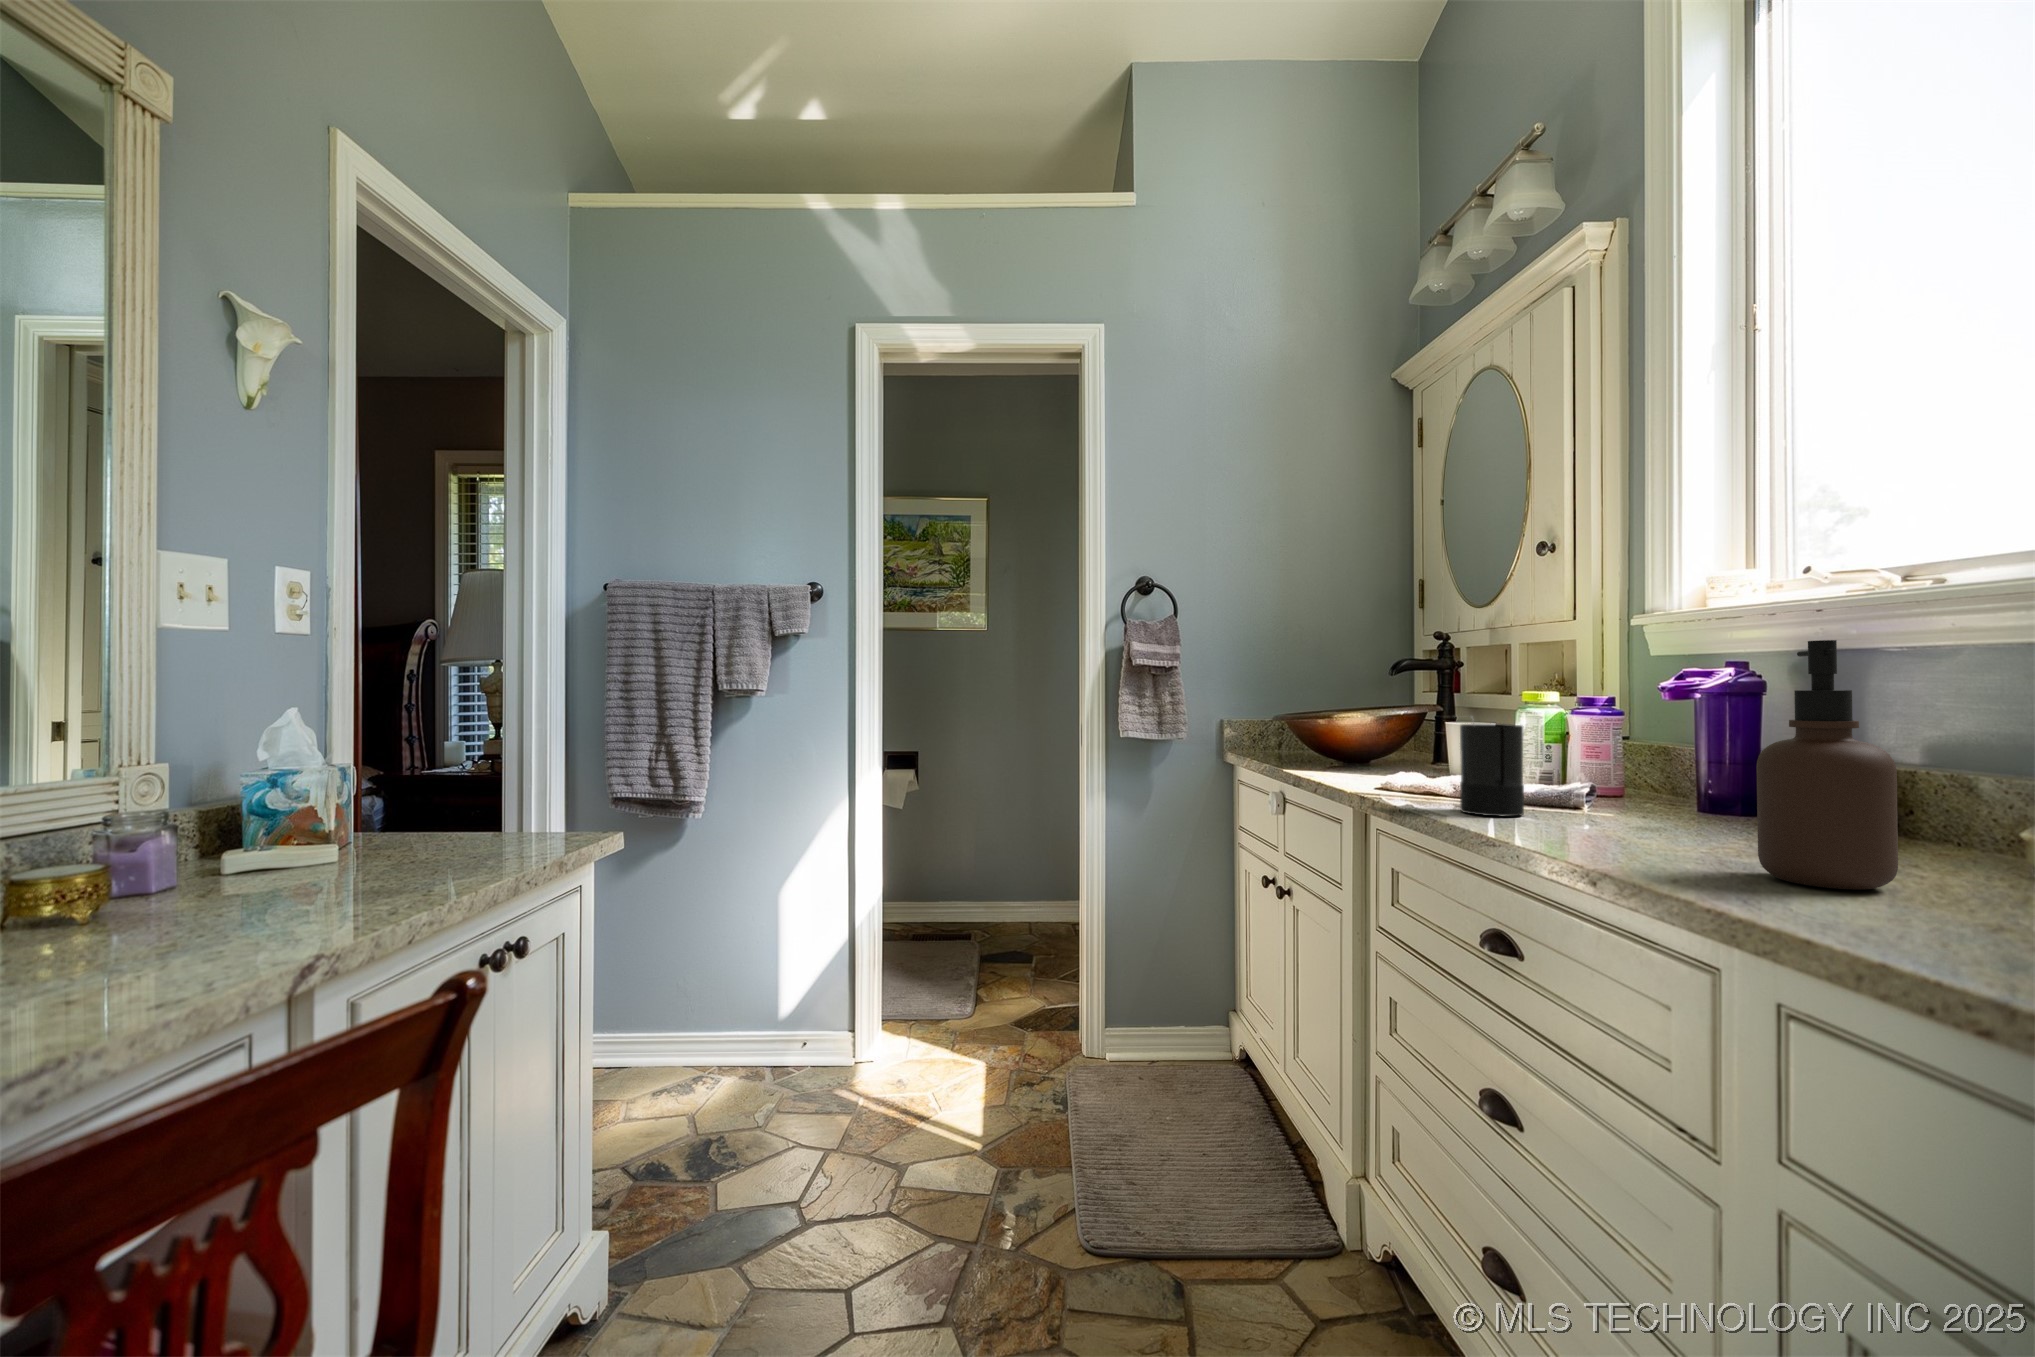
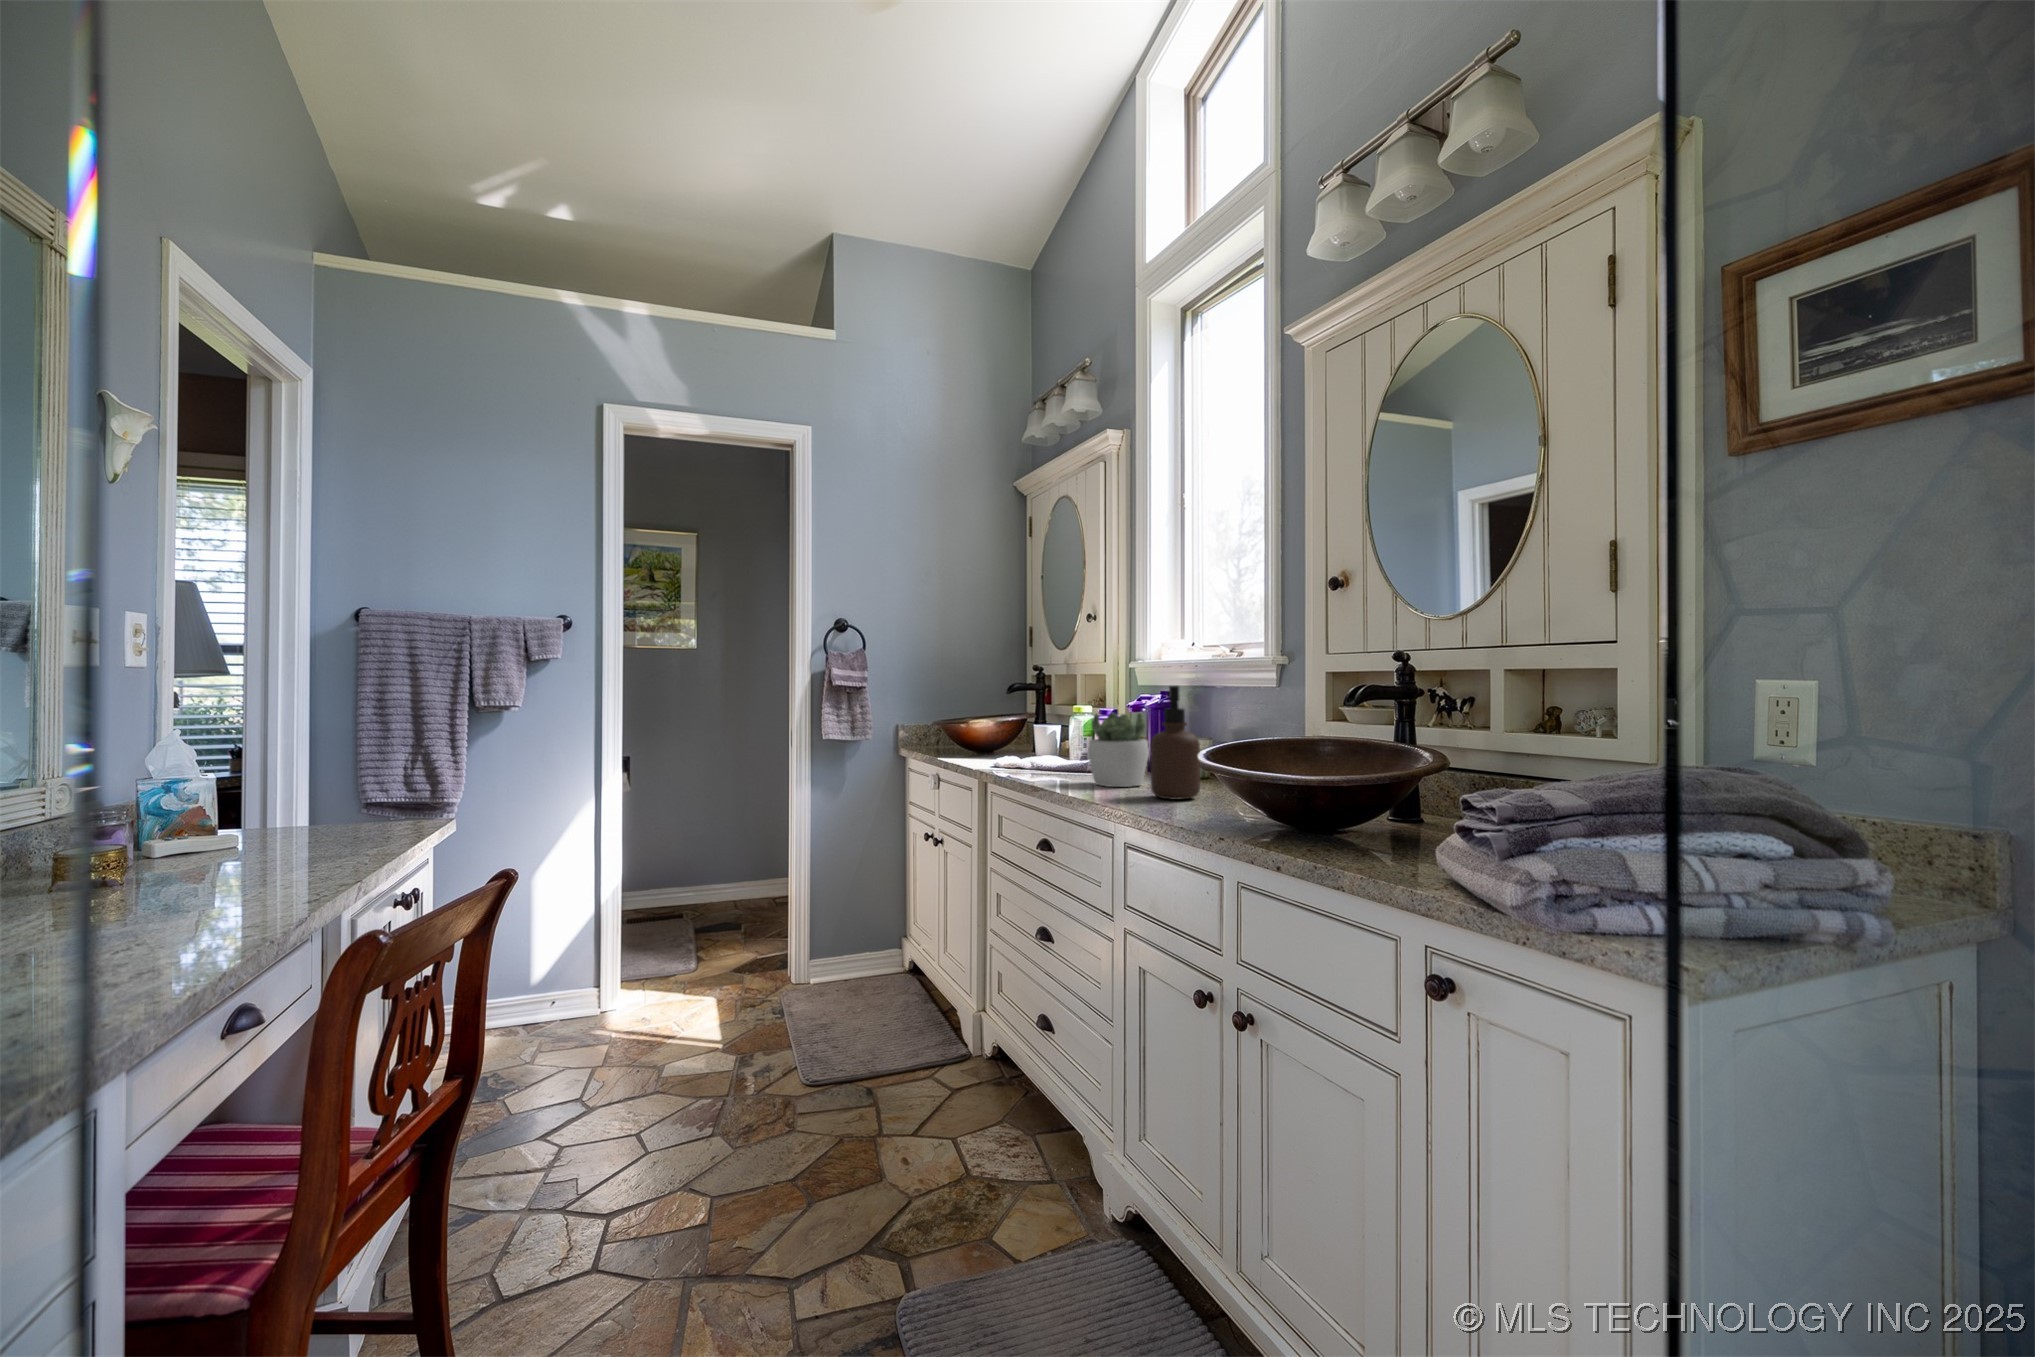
succulent plant: none [1579,701,1717,845] -> present [1088,713,1149,787]
candle: present [1460,723,1524,816] -> none [1031,722,1067,778]

